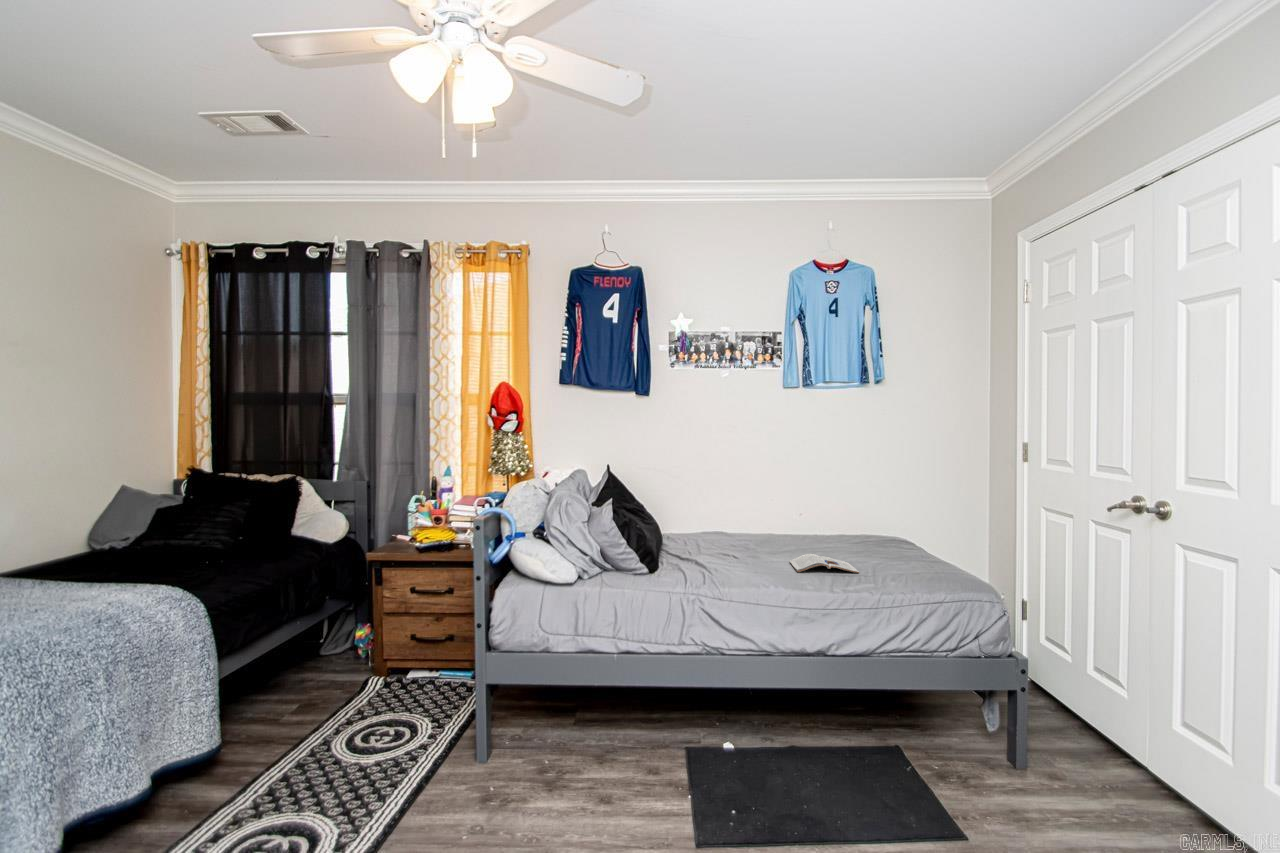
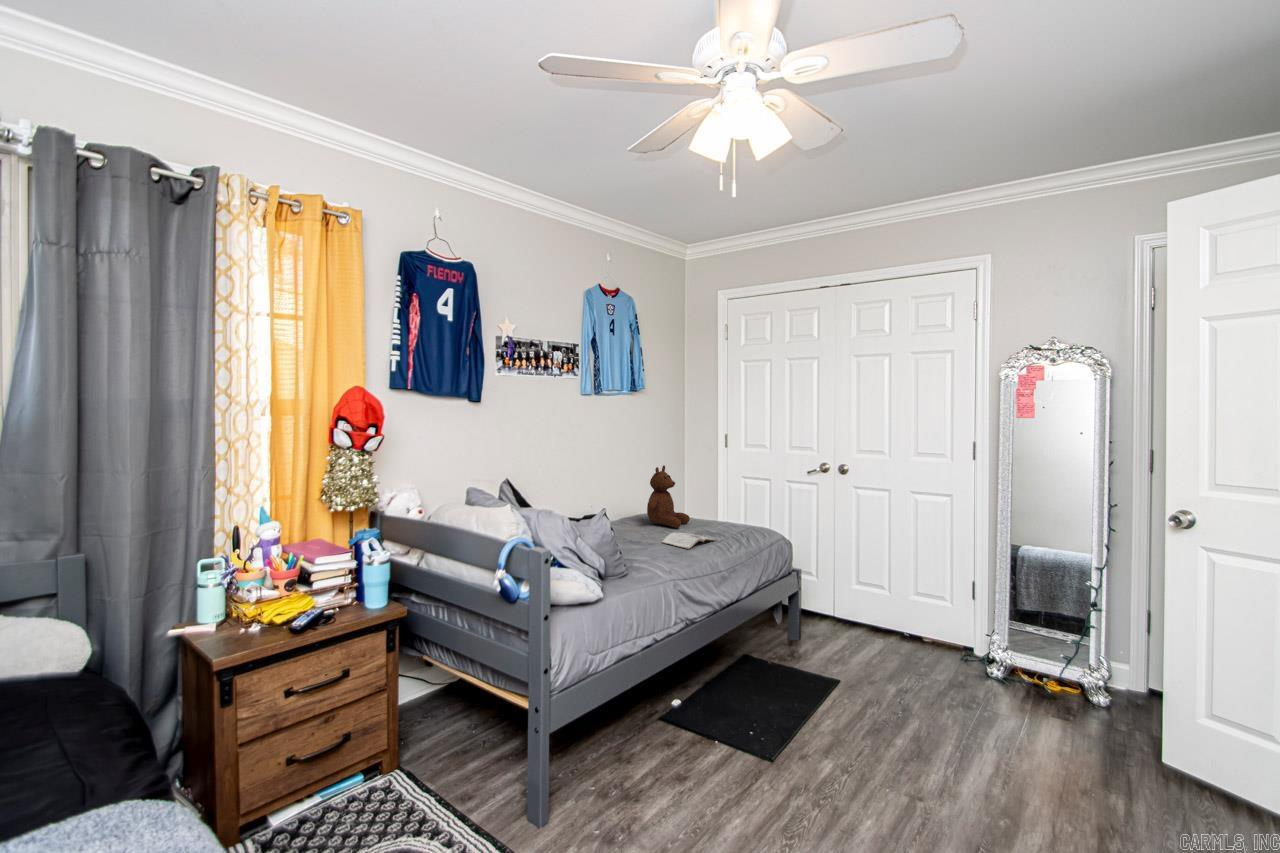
teddy bear: none [820,475,884,555] -> present [647,465,690,528]

